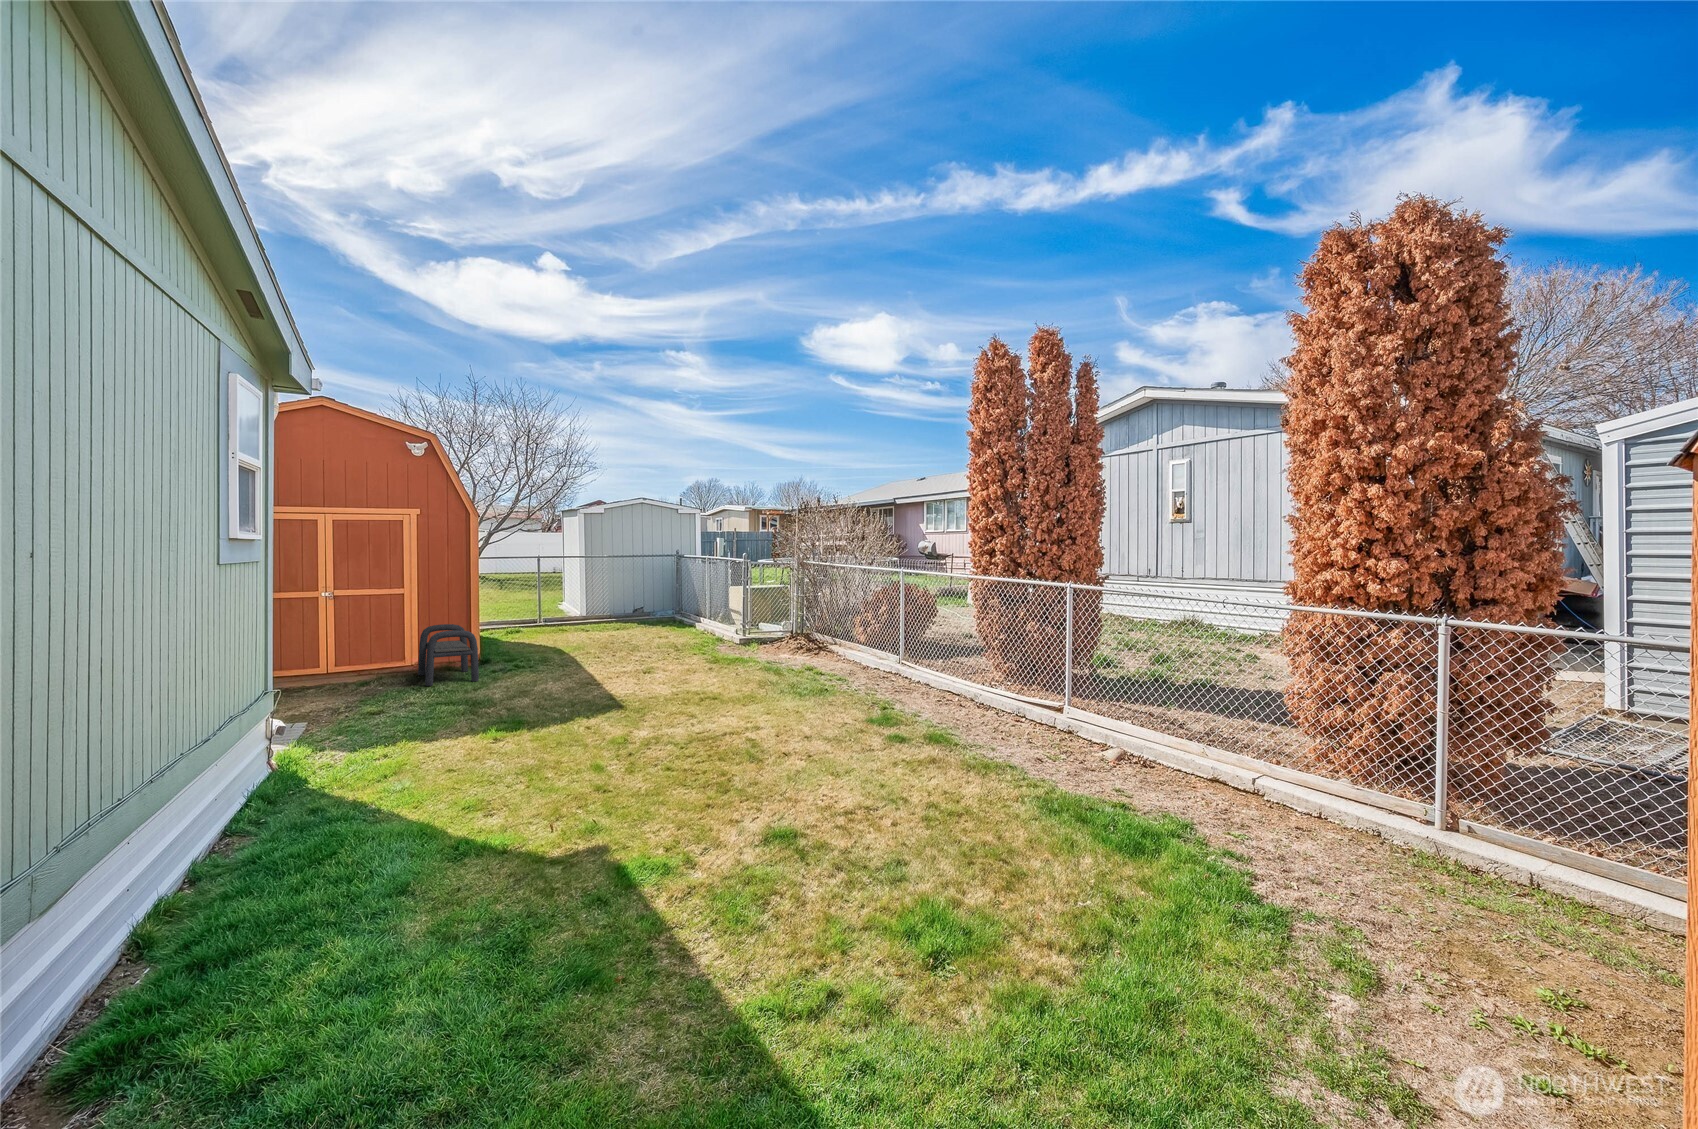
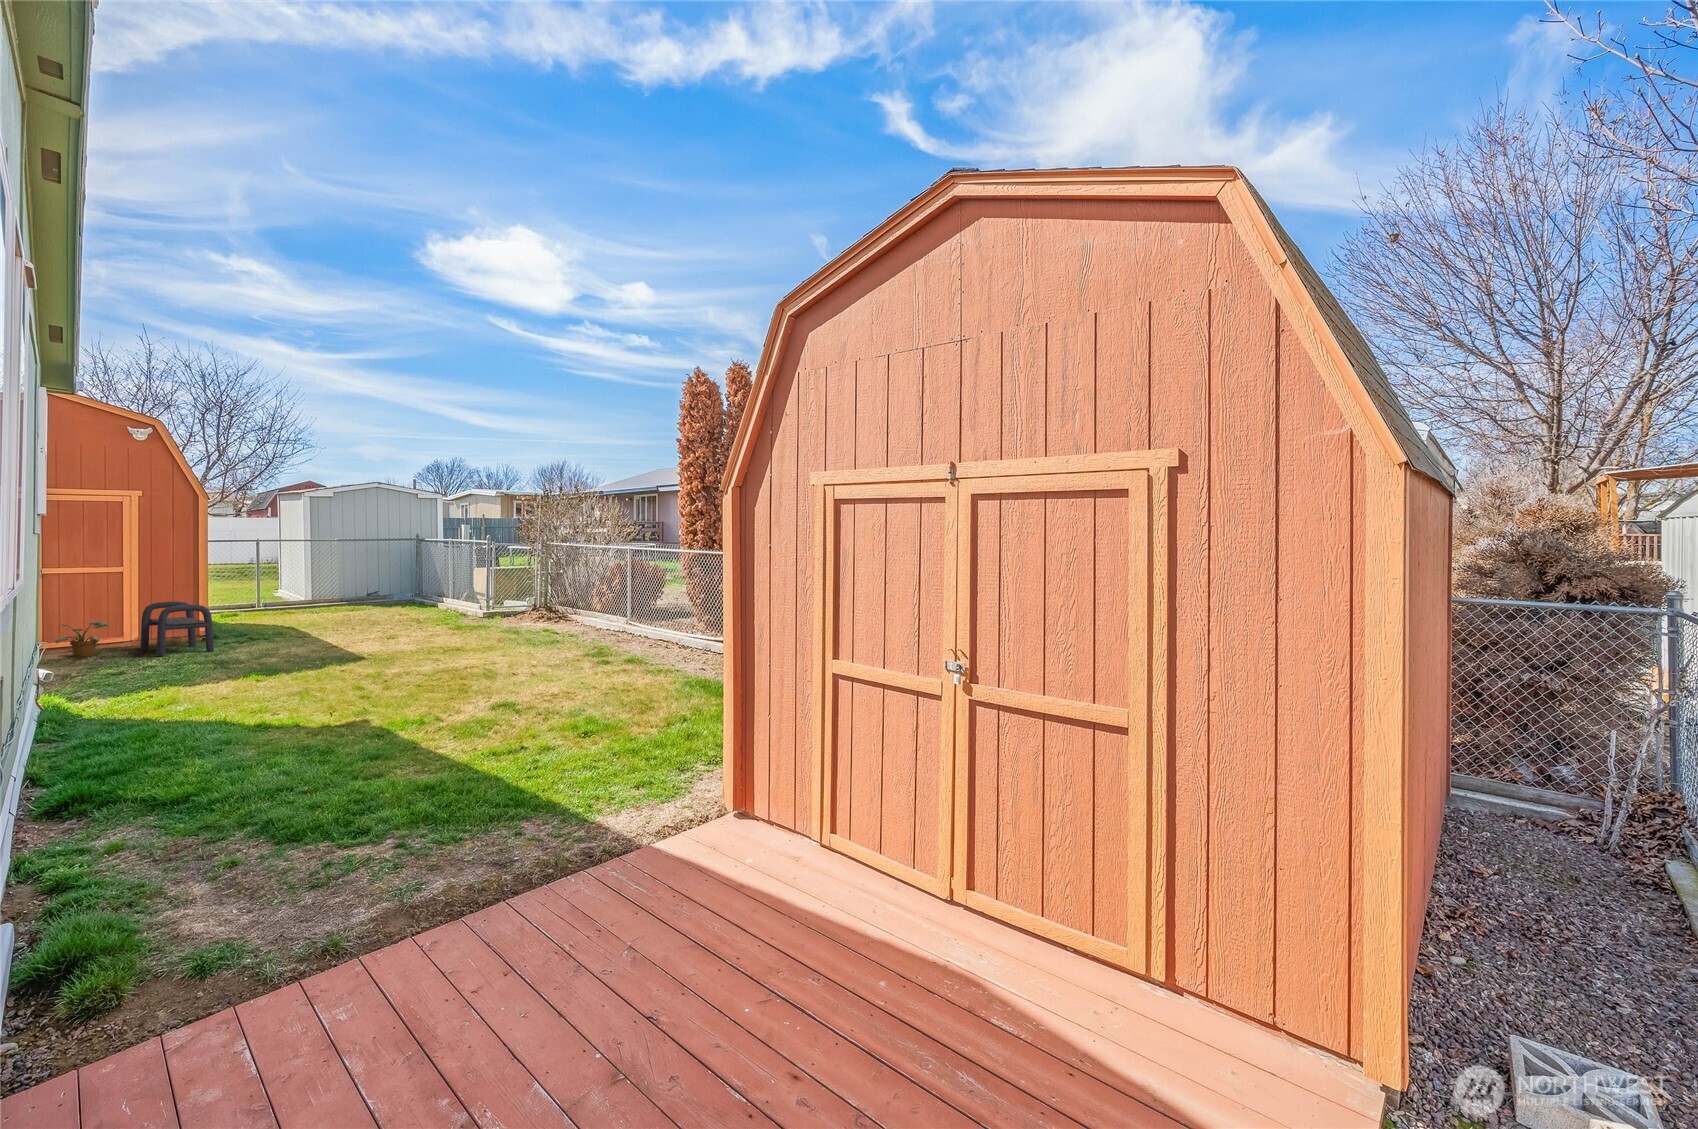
potted plant: none [341,647,388,682] -> present [55,622,110,657]

